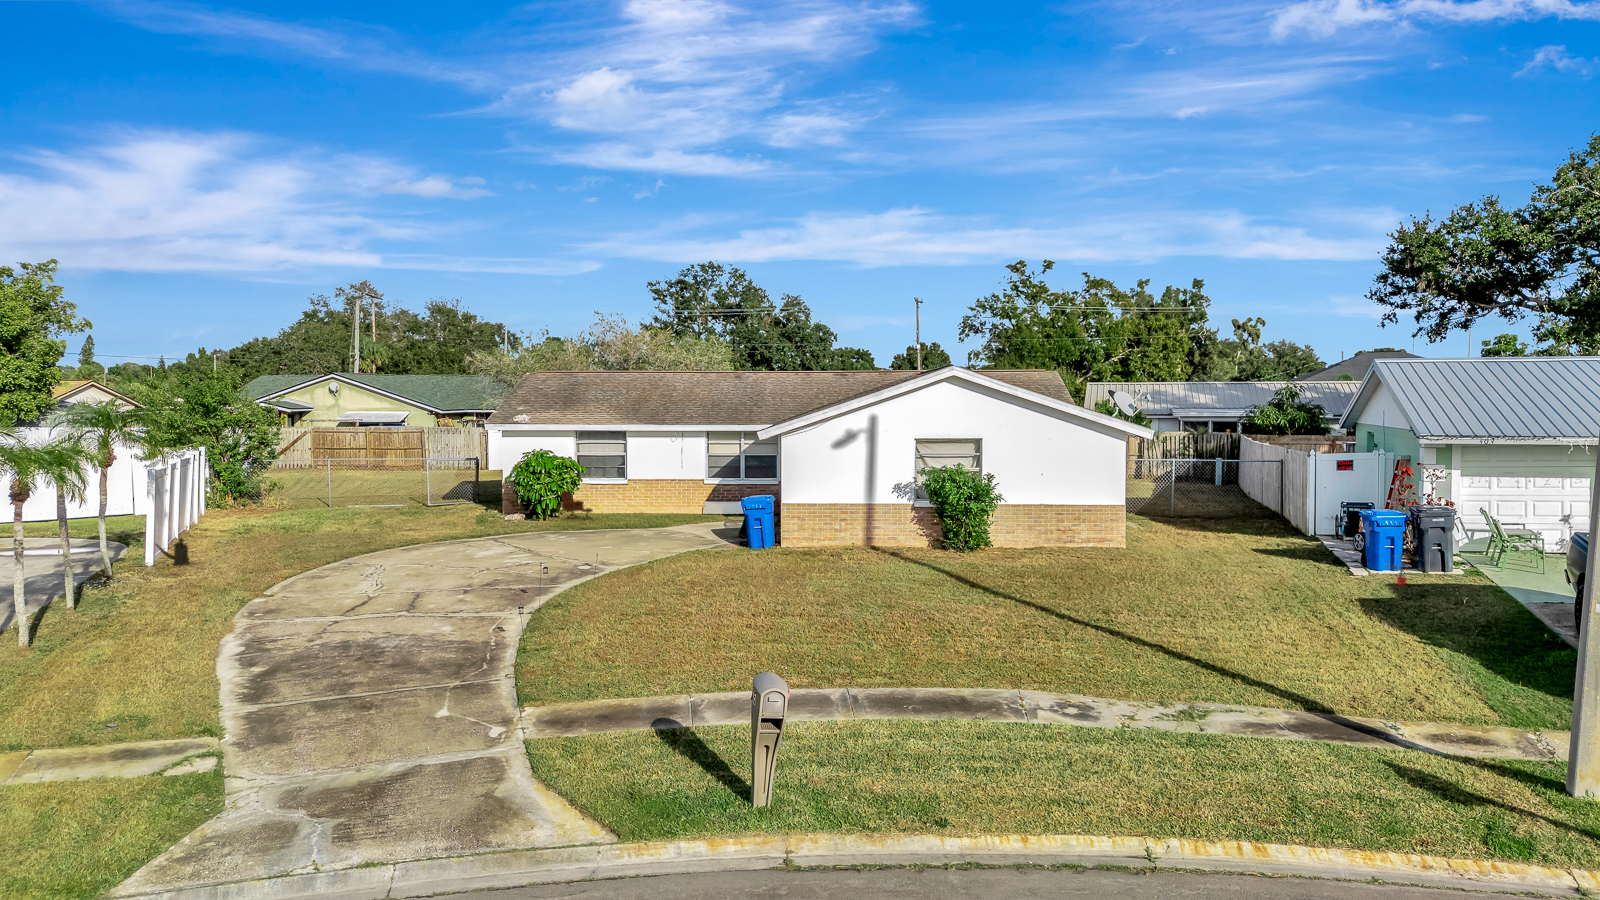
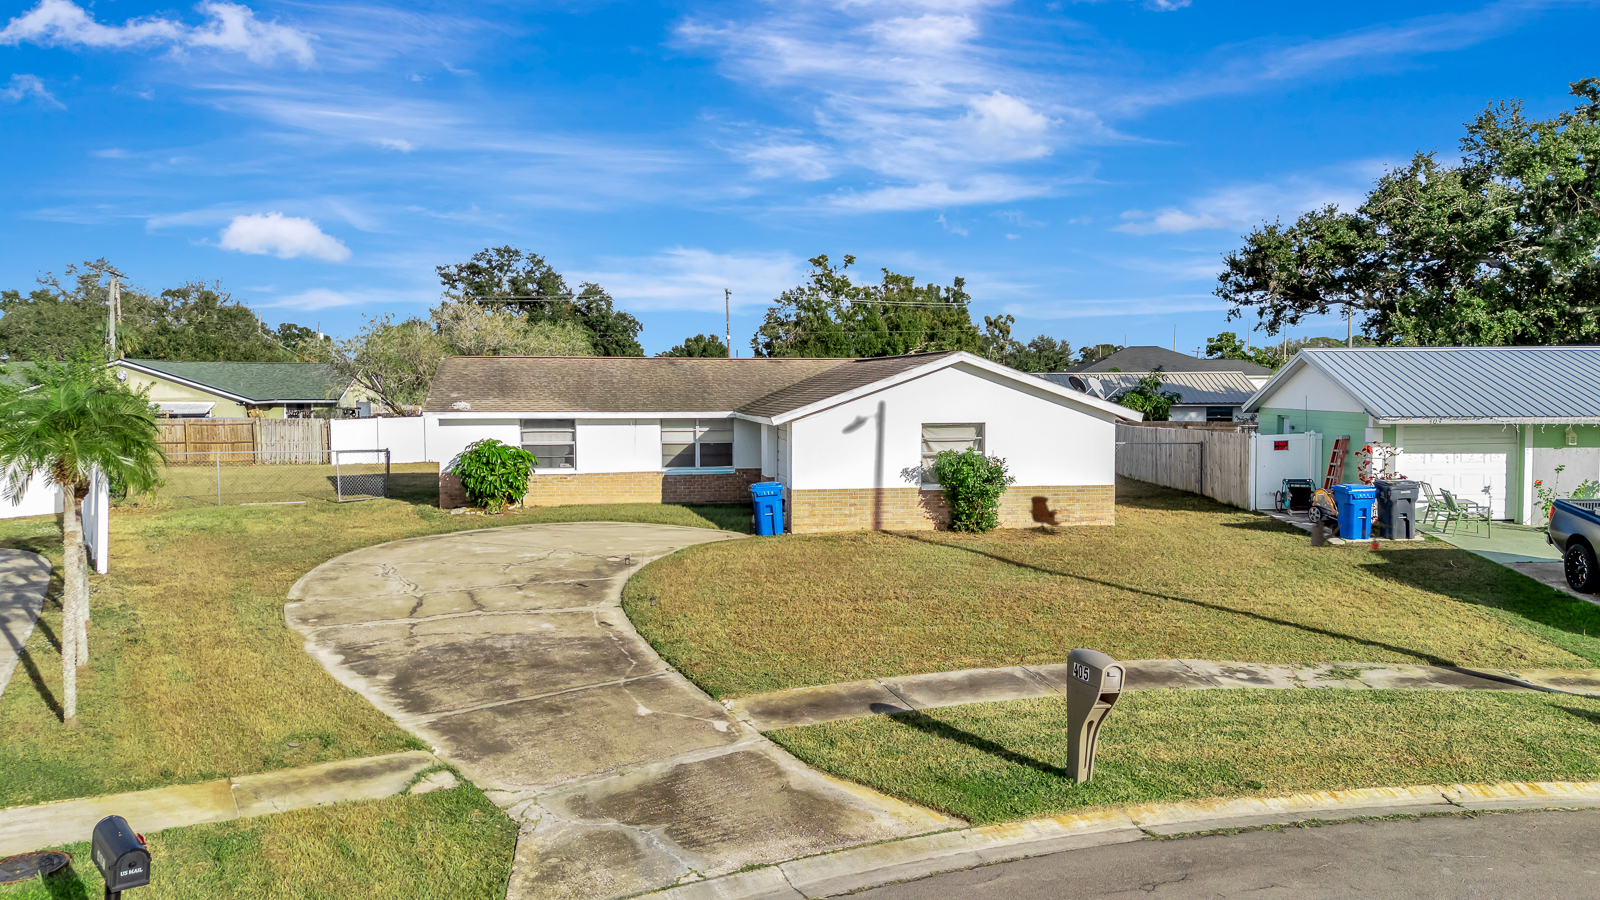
lounge chair: present [561,490,593,518] -> present [1030,496,1060,534]
watering can: present [156,538,193,565] -> present [1310,519,1341,546]

